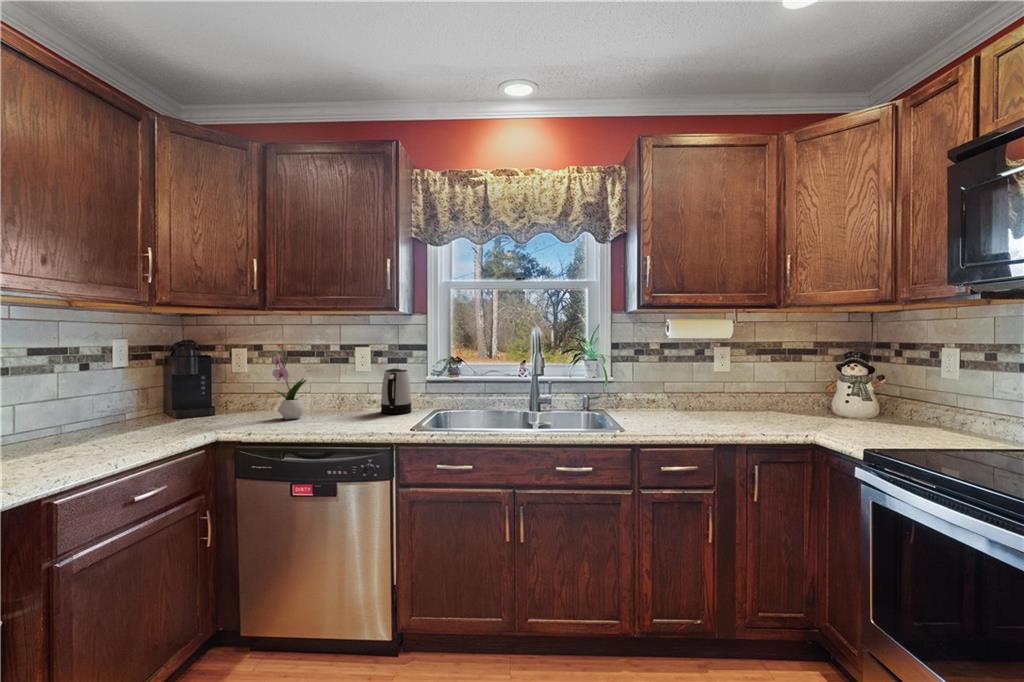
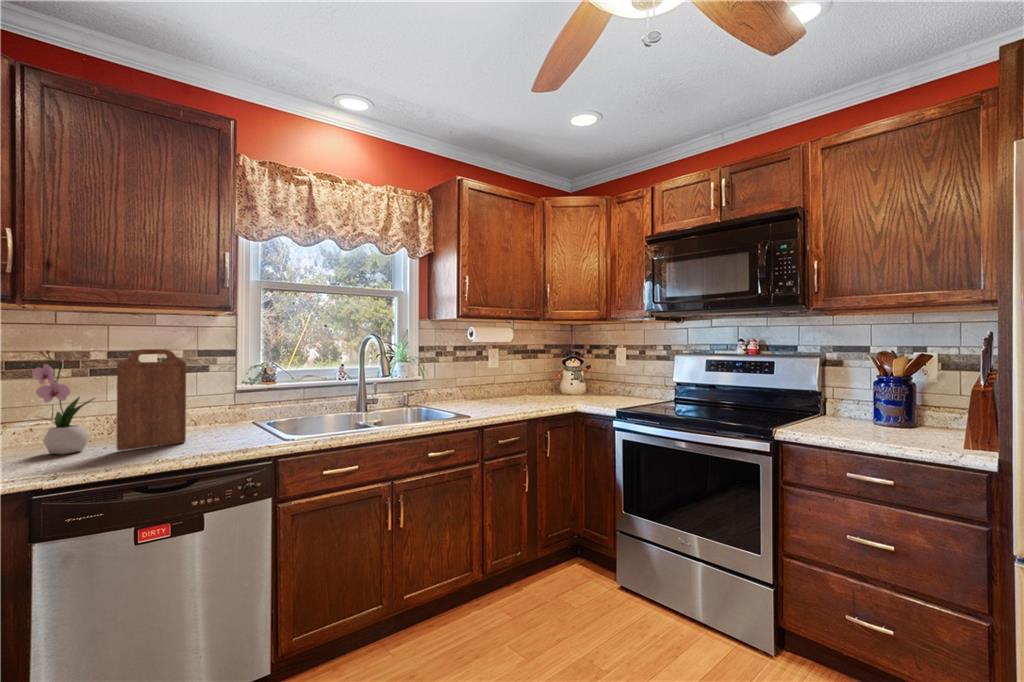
cutting board: none [310,344,357,422] -> present [117,349,186,451]
kettle: present [381,368,412,414] -> none [188,378,229,432]

